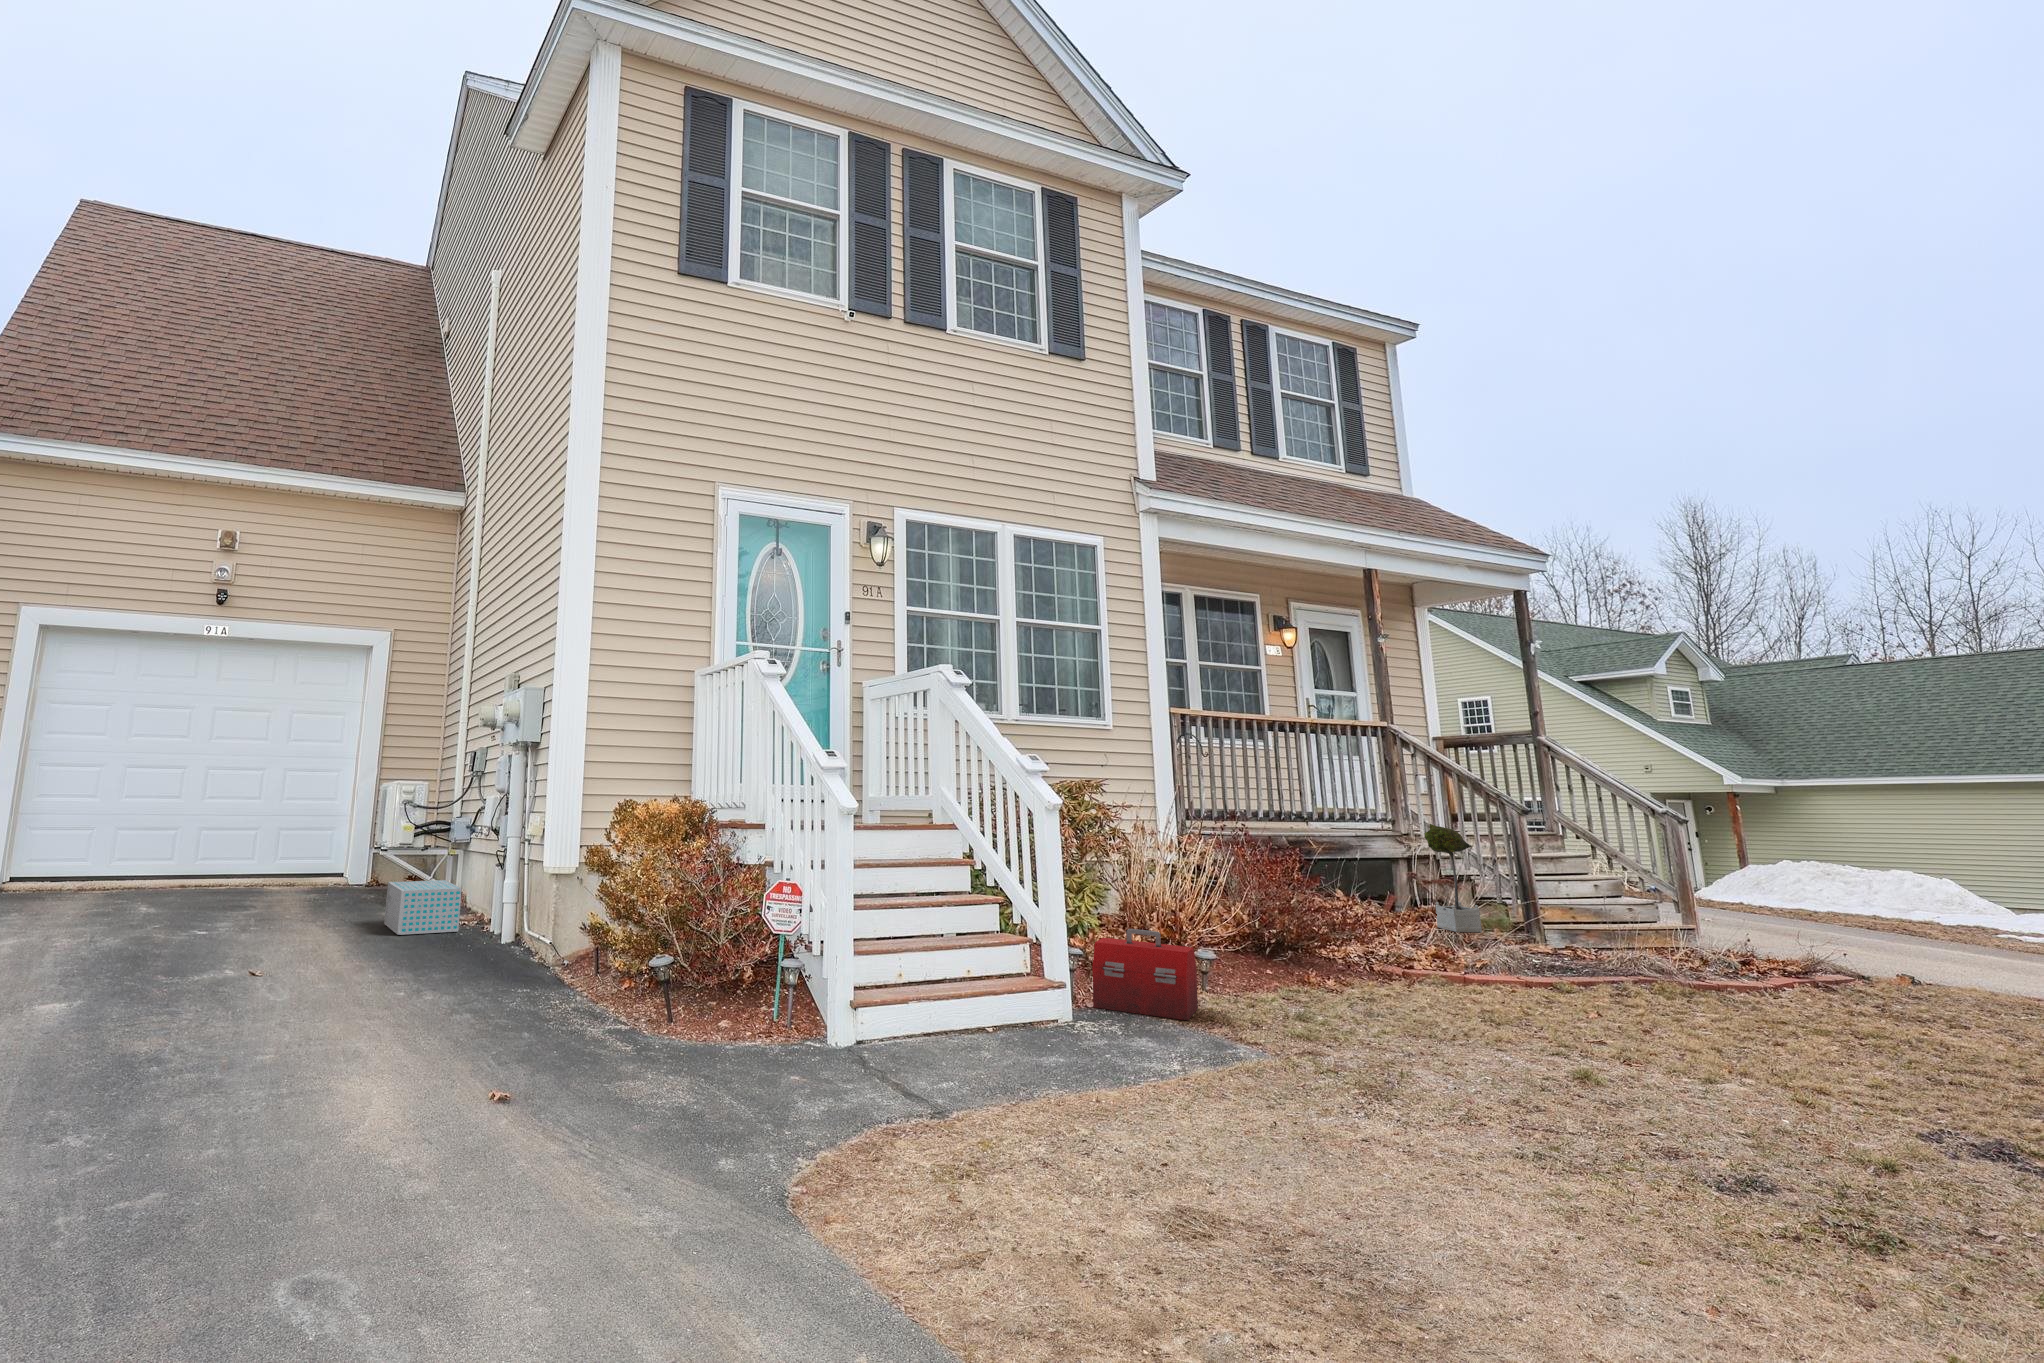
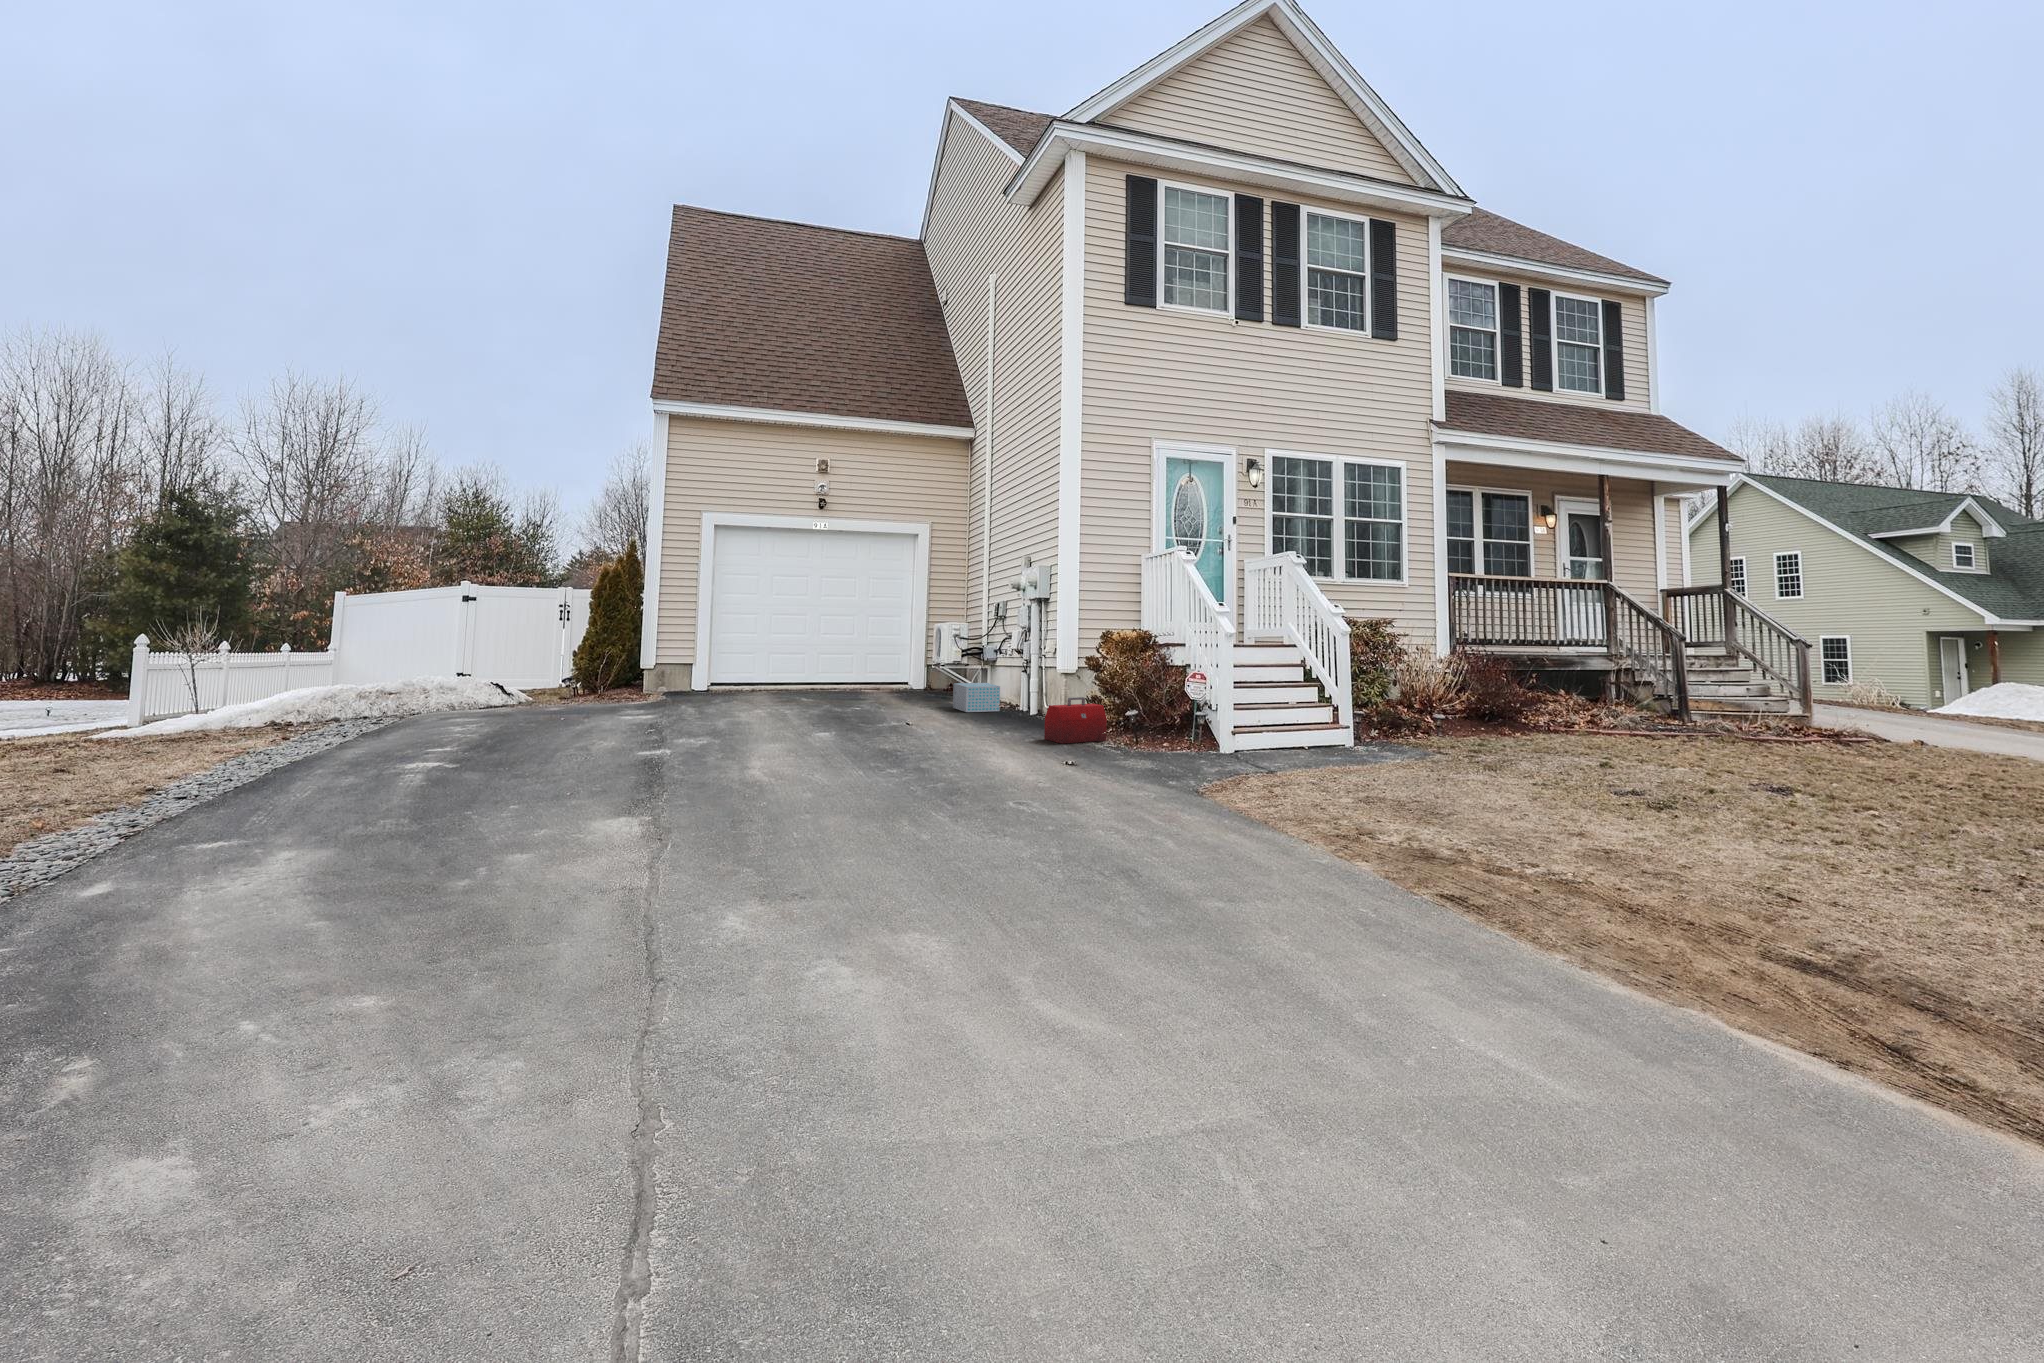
potted tree: present [1424,824,1482,932] -> none [1624,649,1655,718]
toolbox: present [1092,929,1198,1020] -> present [1044,697,1107,744]

